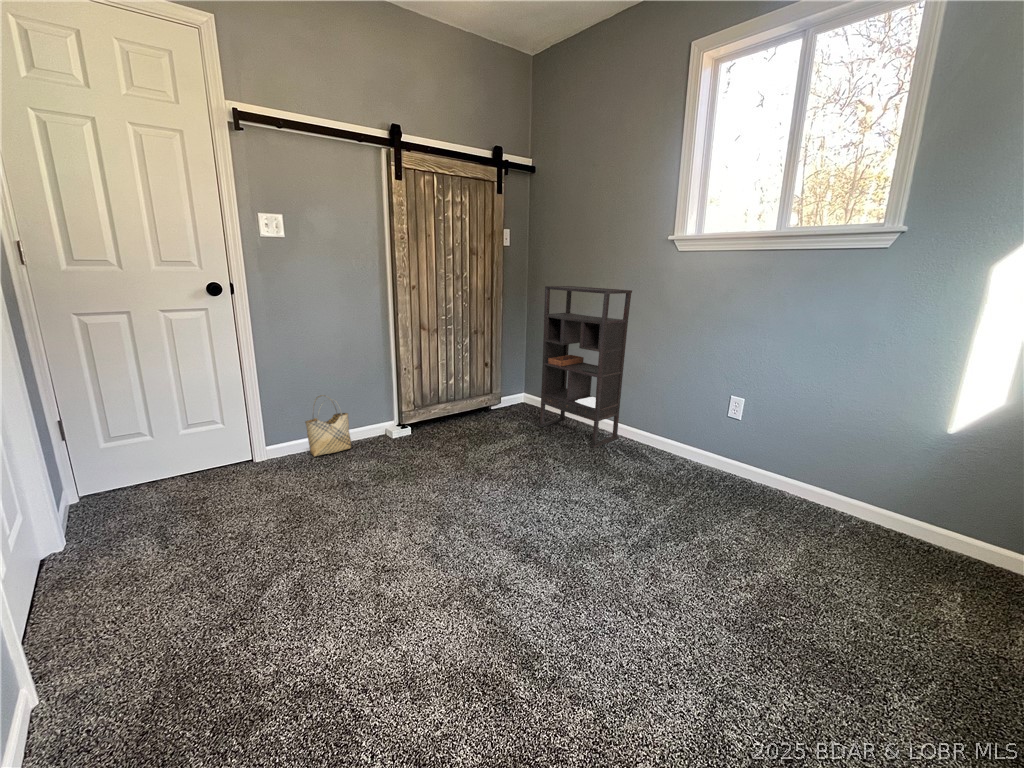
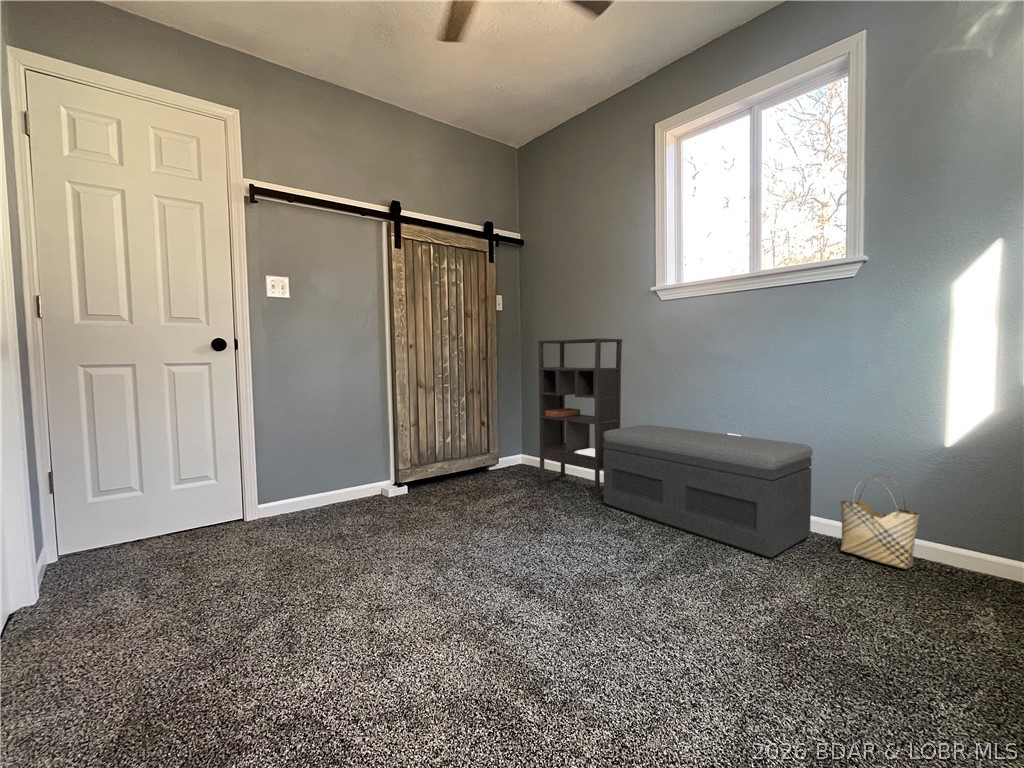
storage bench: none [600,380,812,526] -> present [603,425,813,558]
woven basket: present [305,395,351,456] -> present [840,475,920,569]

